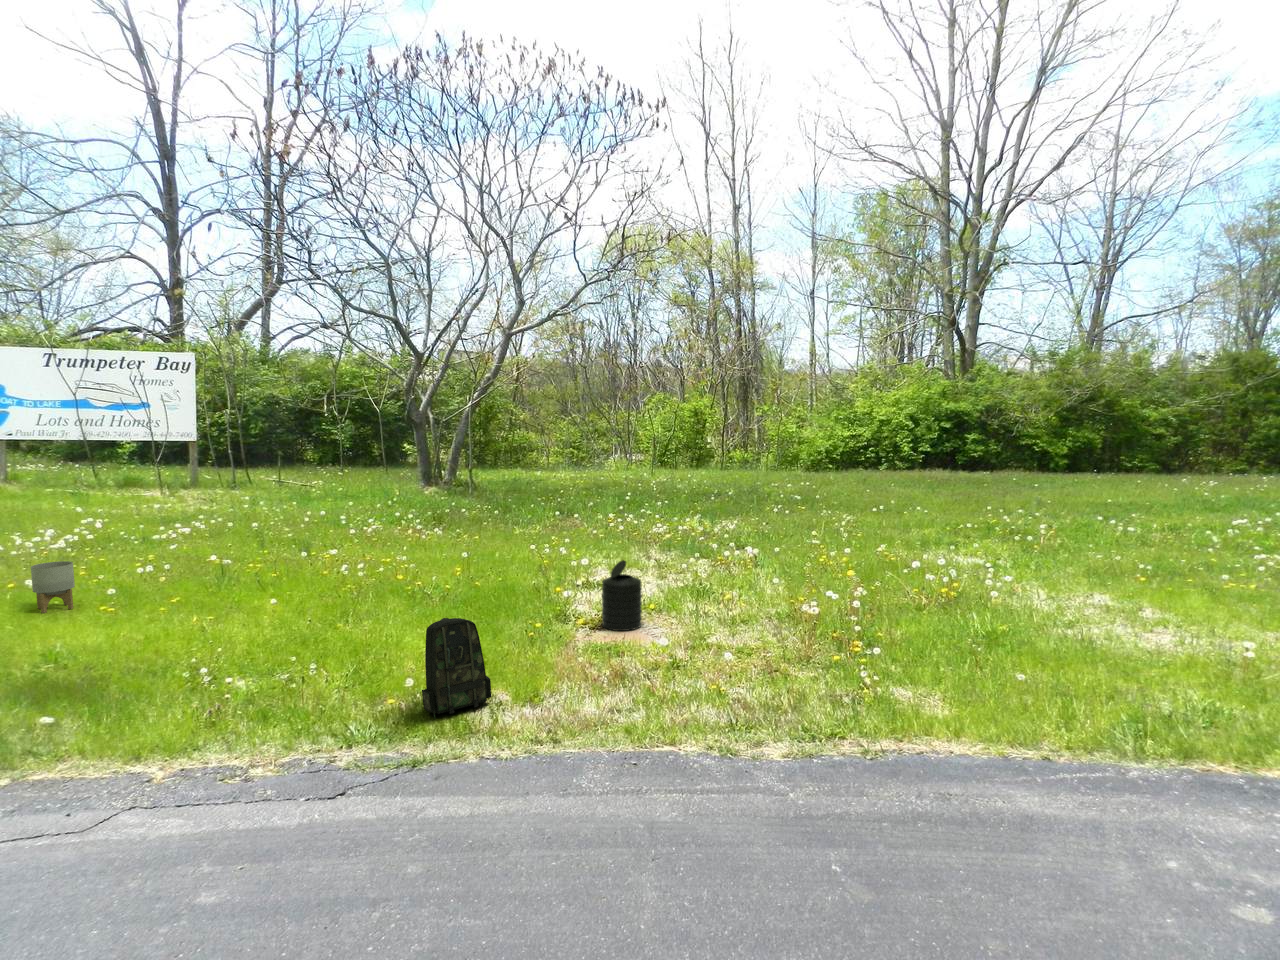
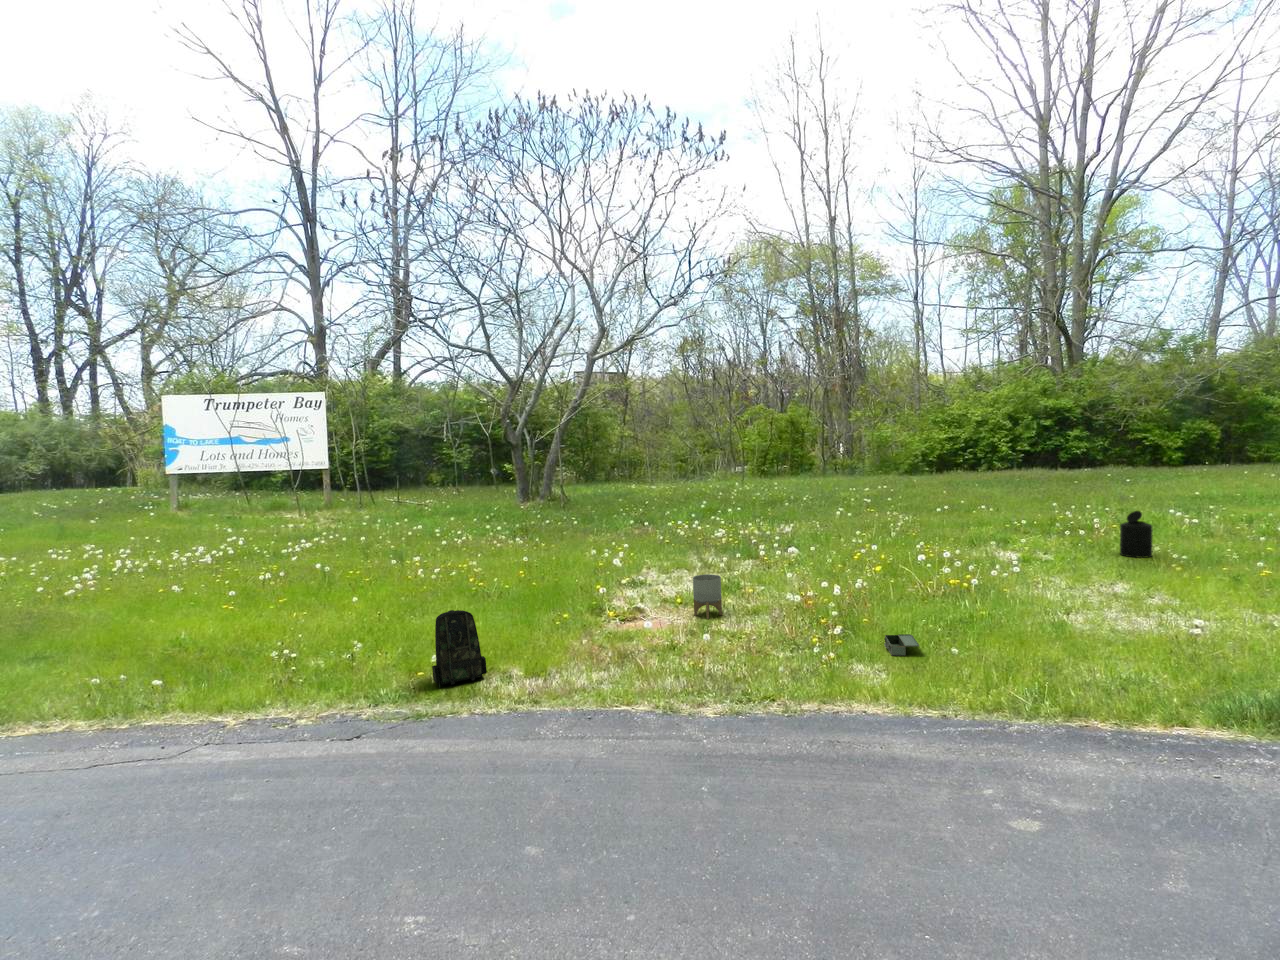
trash can: present [602,560,642,631] -> present [1120,511,1153,558]
planter: present [31,561,75,613] -> present [693,574,722,619]
toolbox: none [933,641,980,666] -> present [884,634,919,656]

